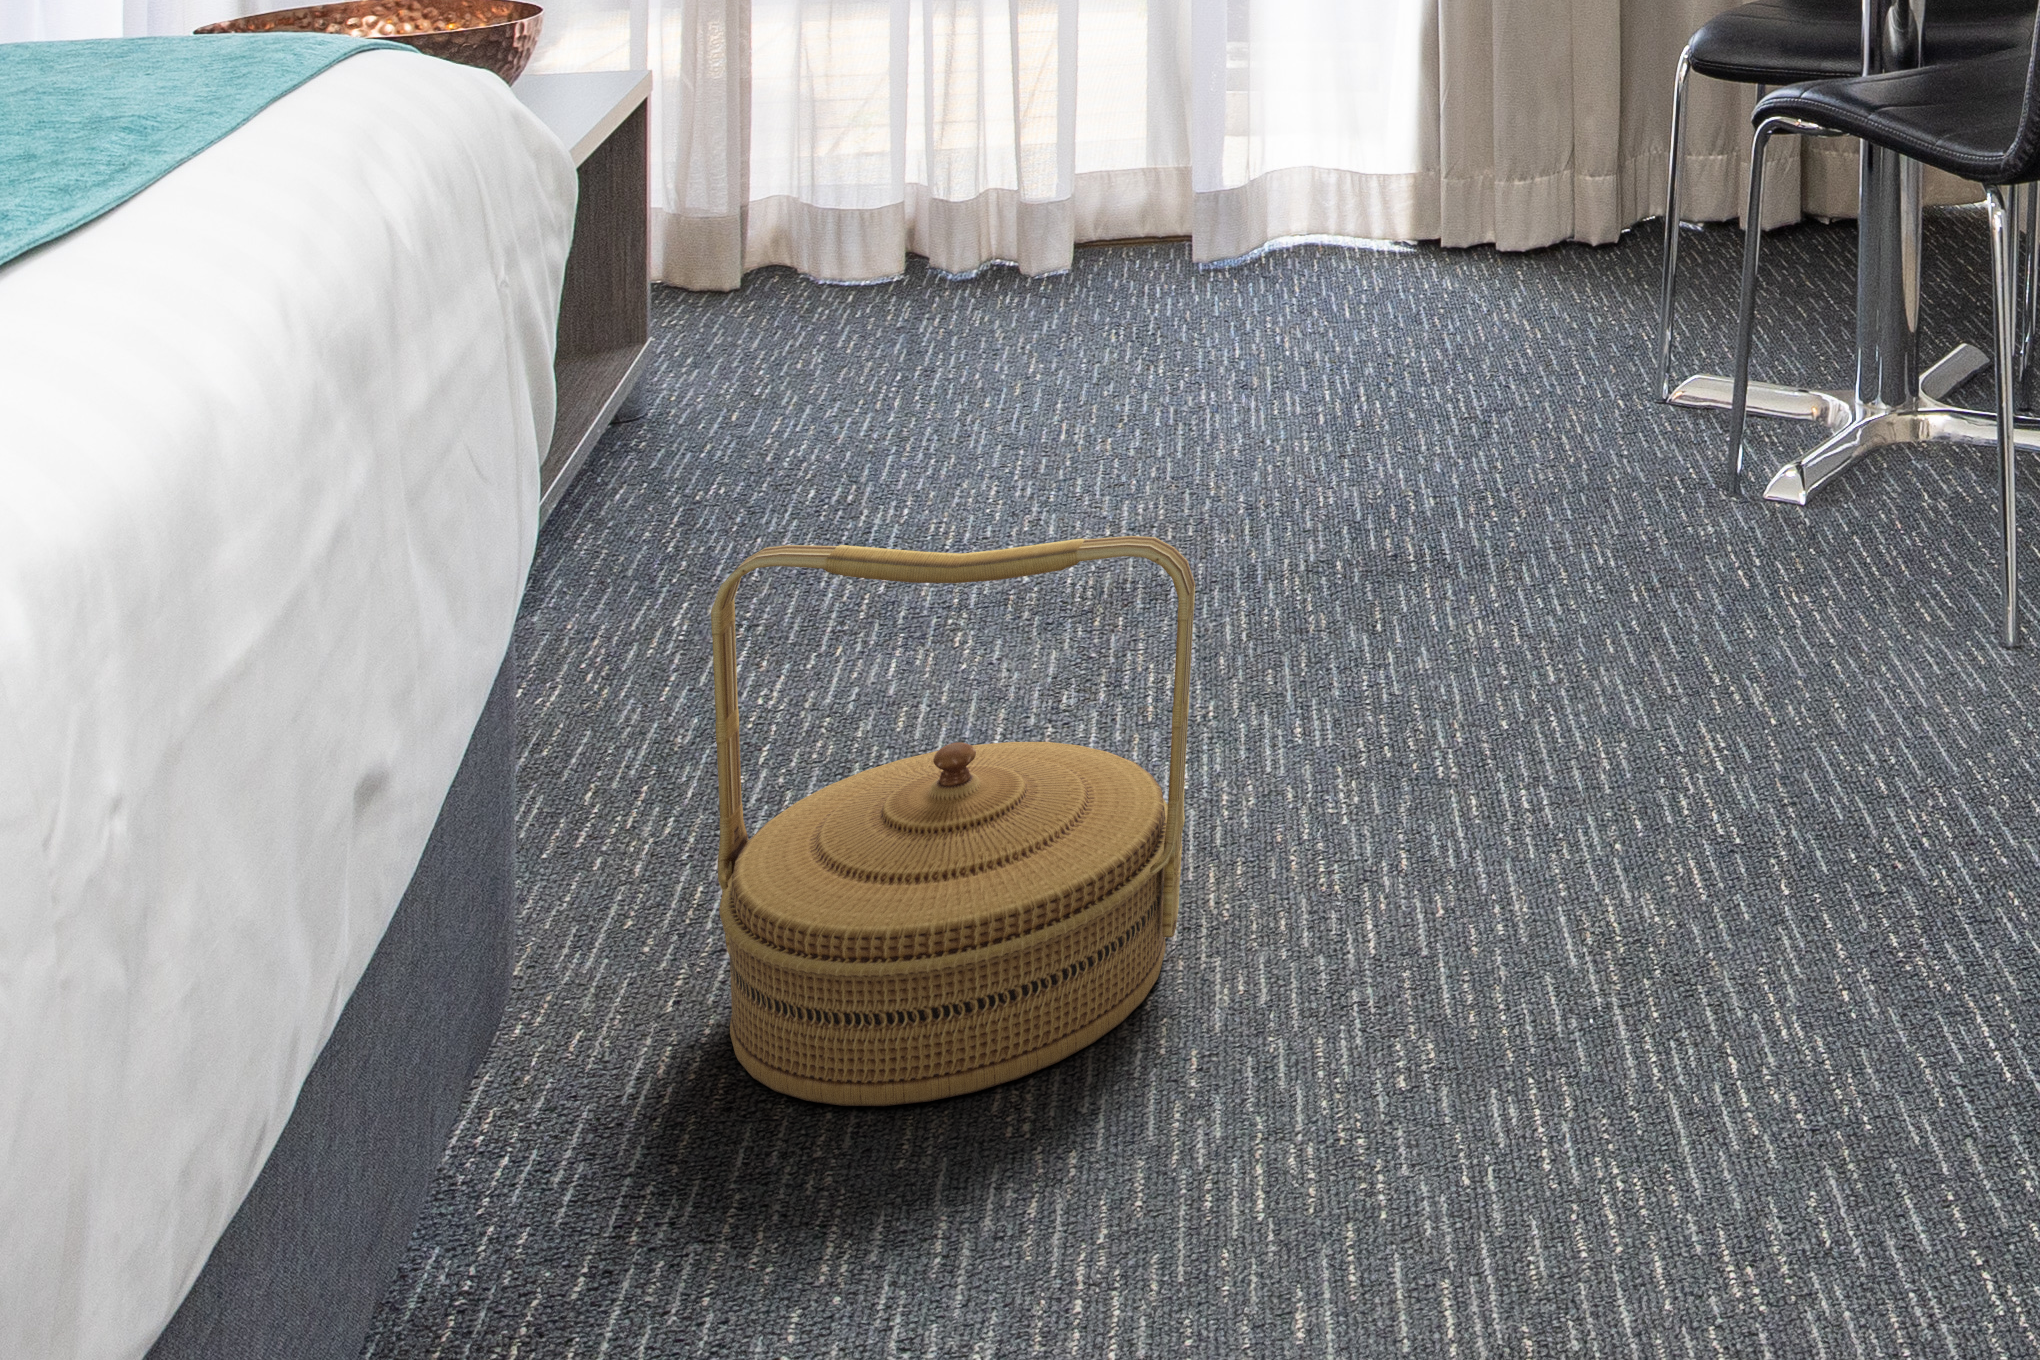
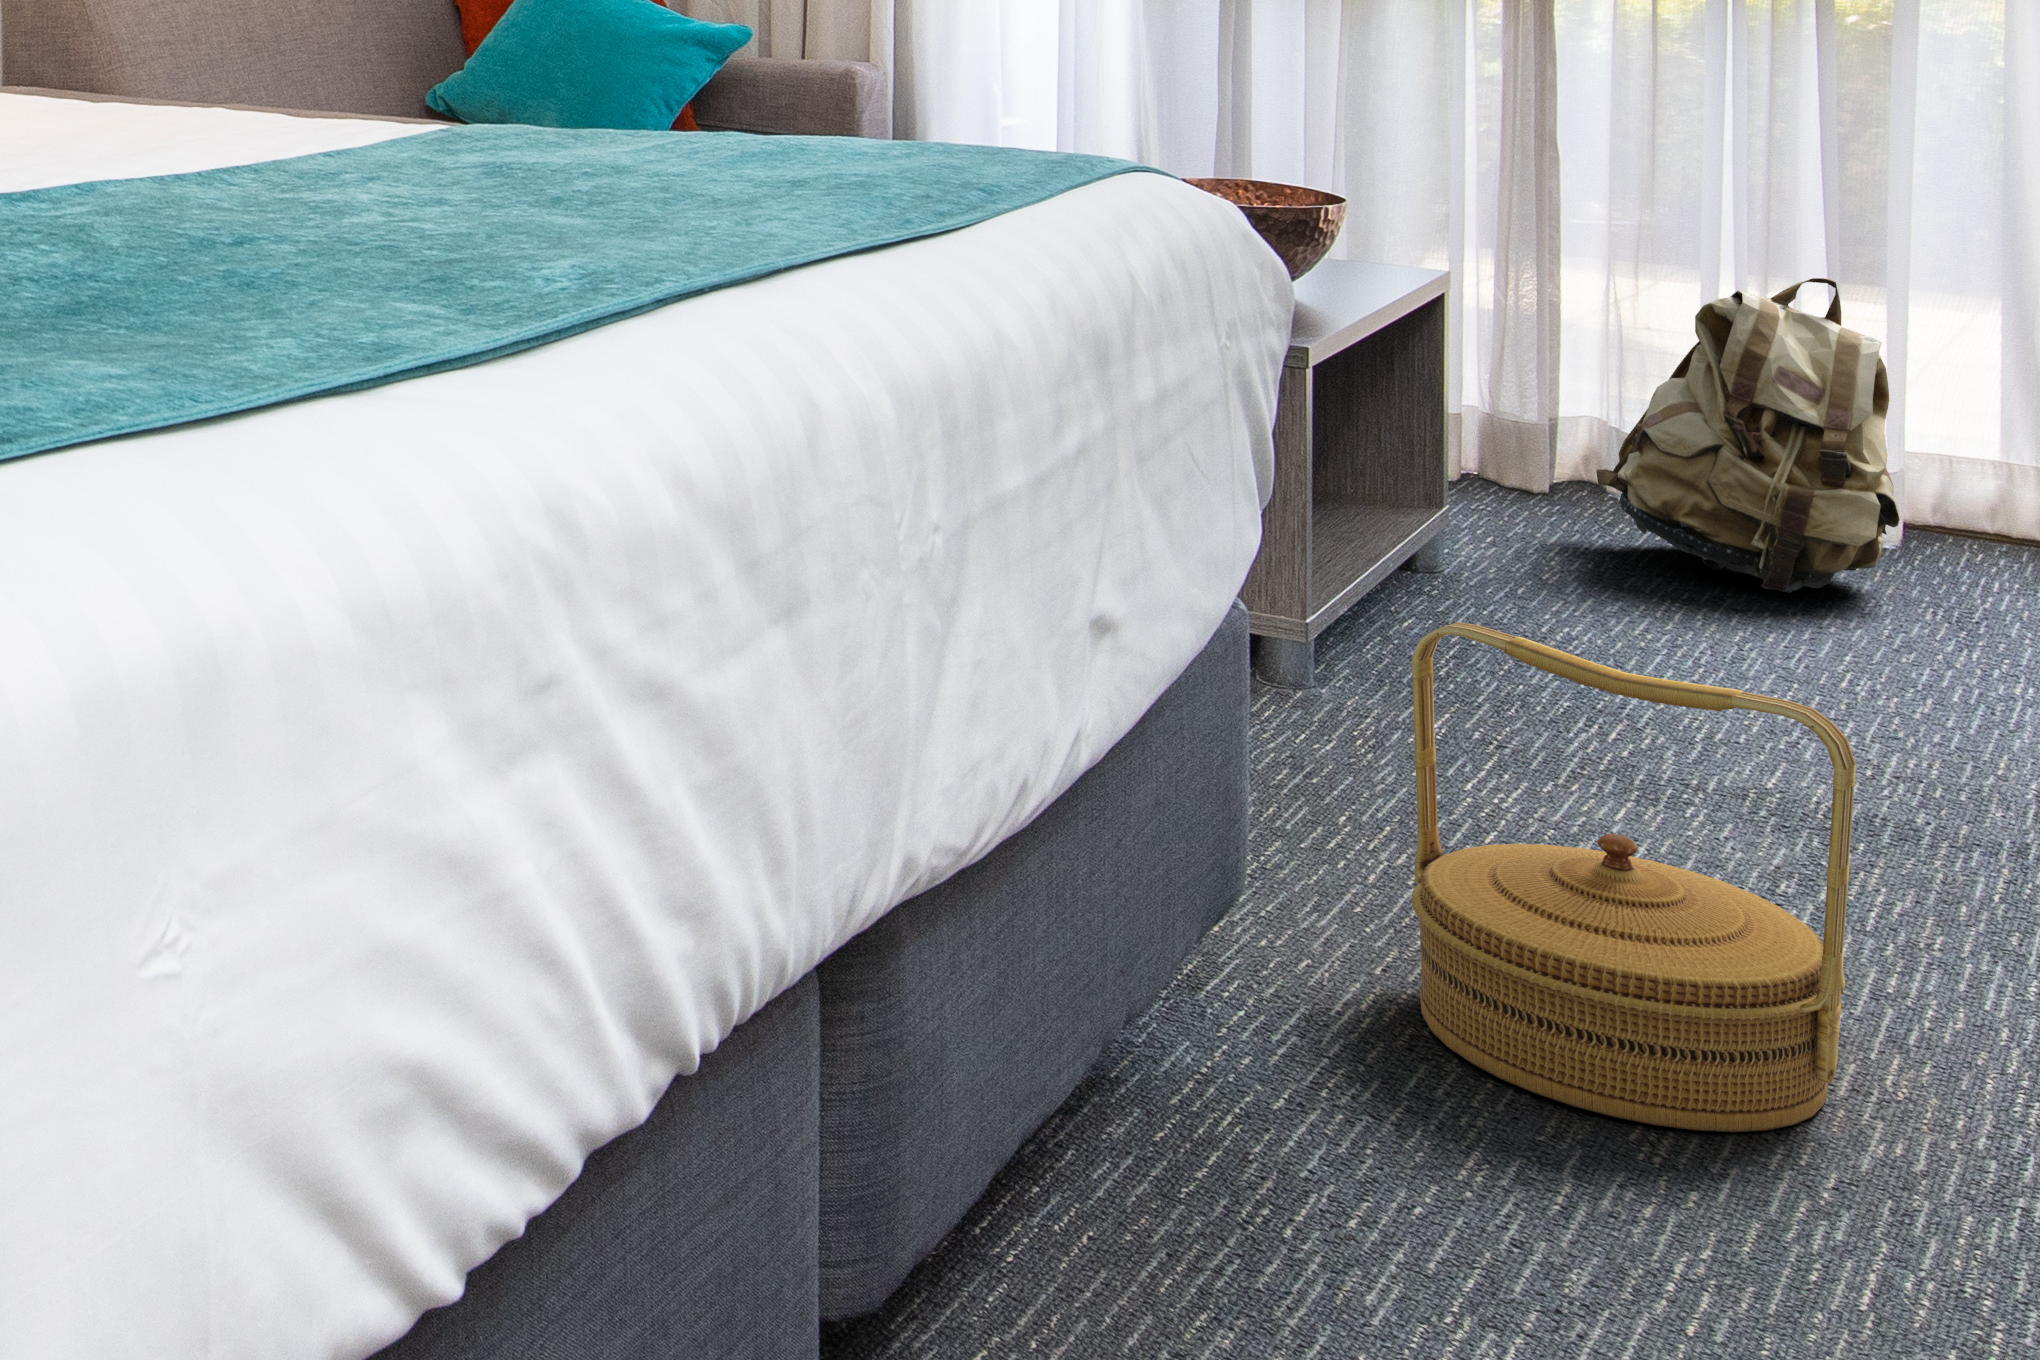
backpack: none [801,18,1086,343] -> present [1596,278,1900,593]

